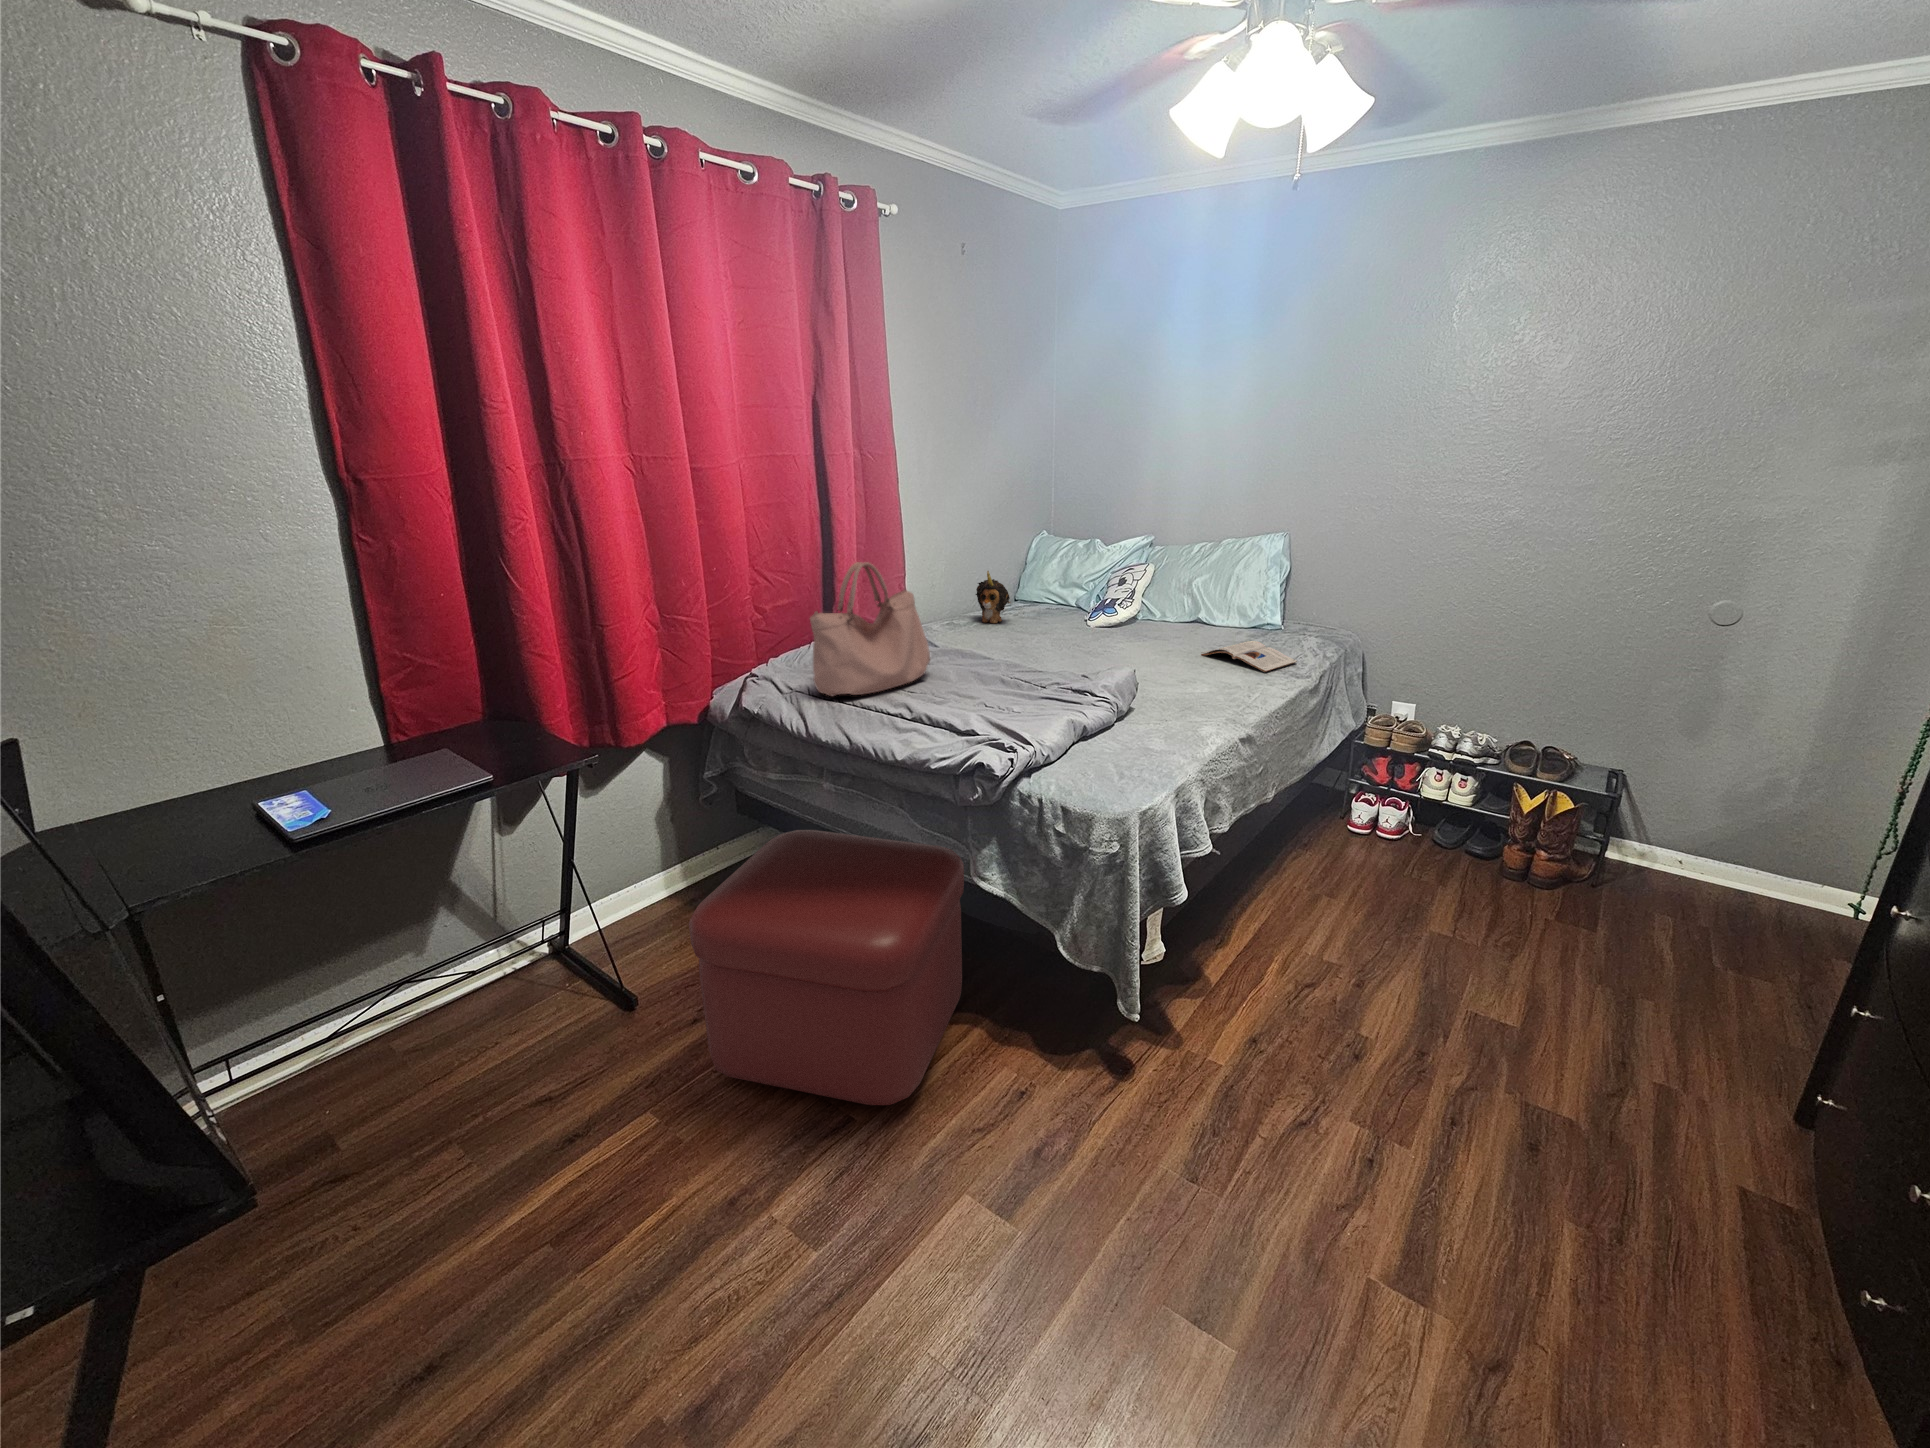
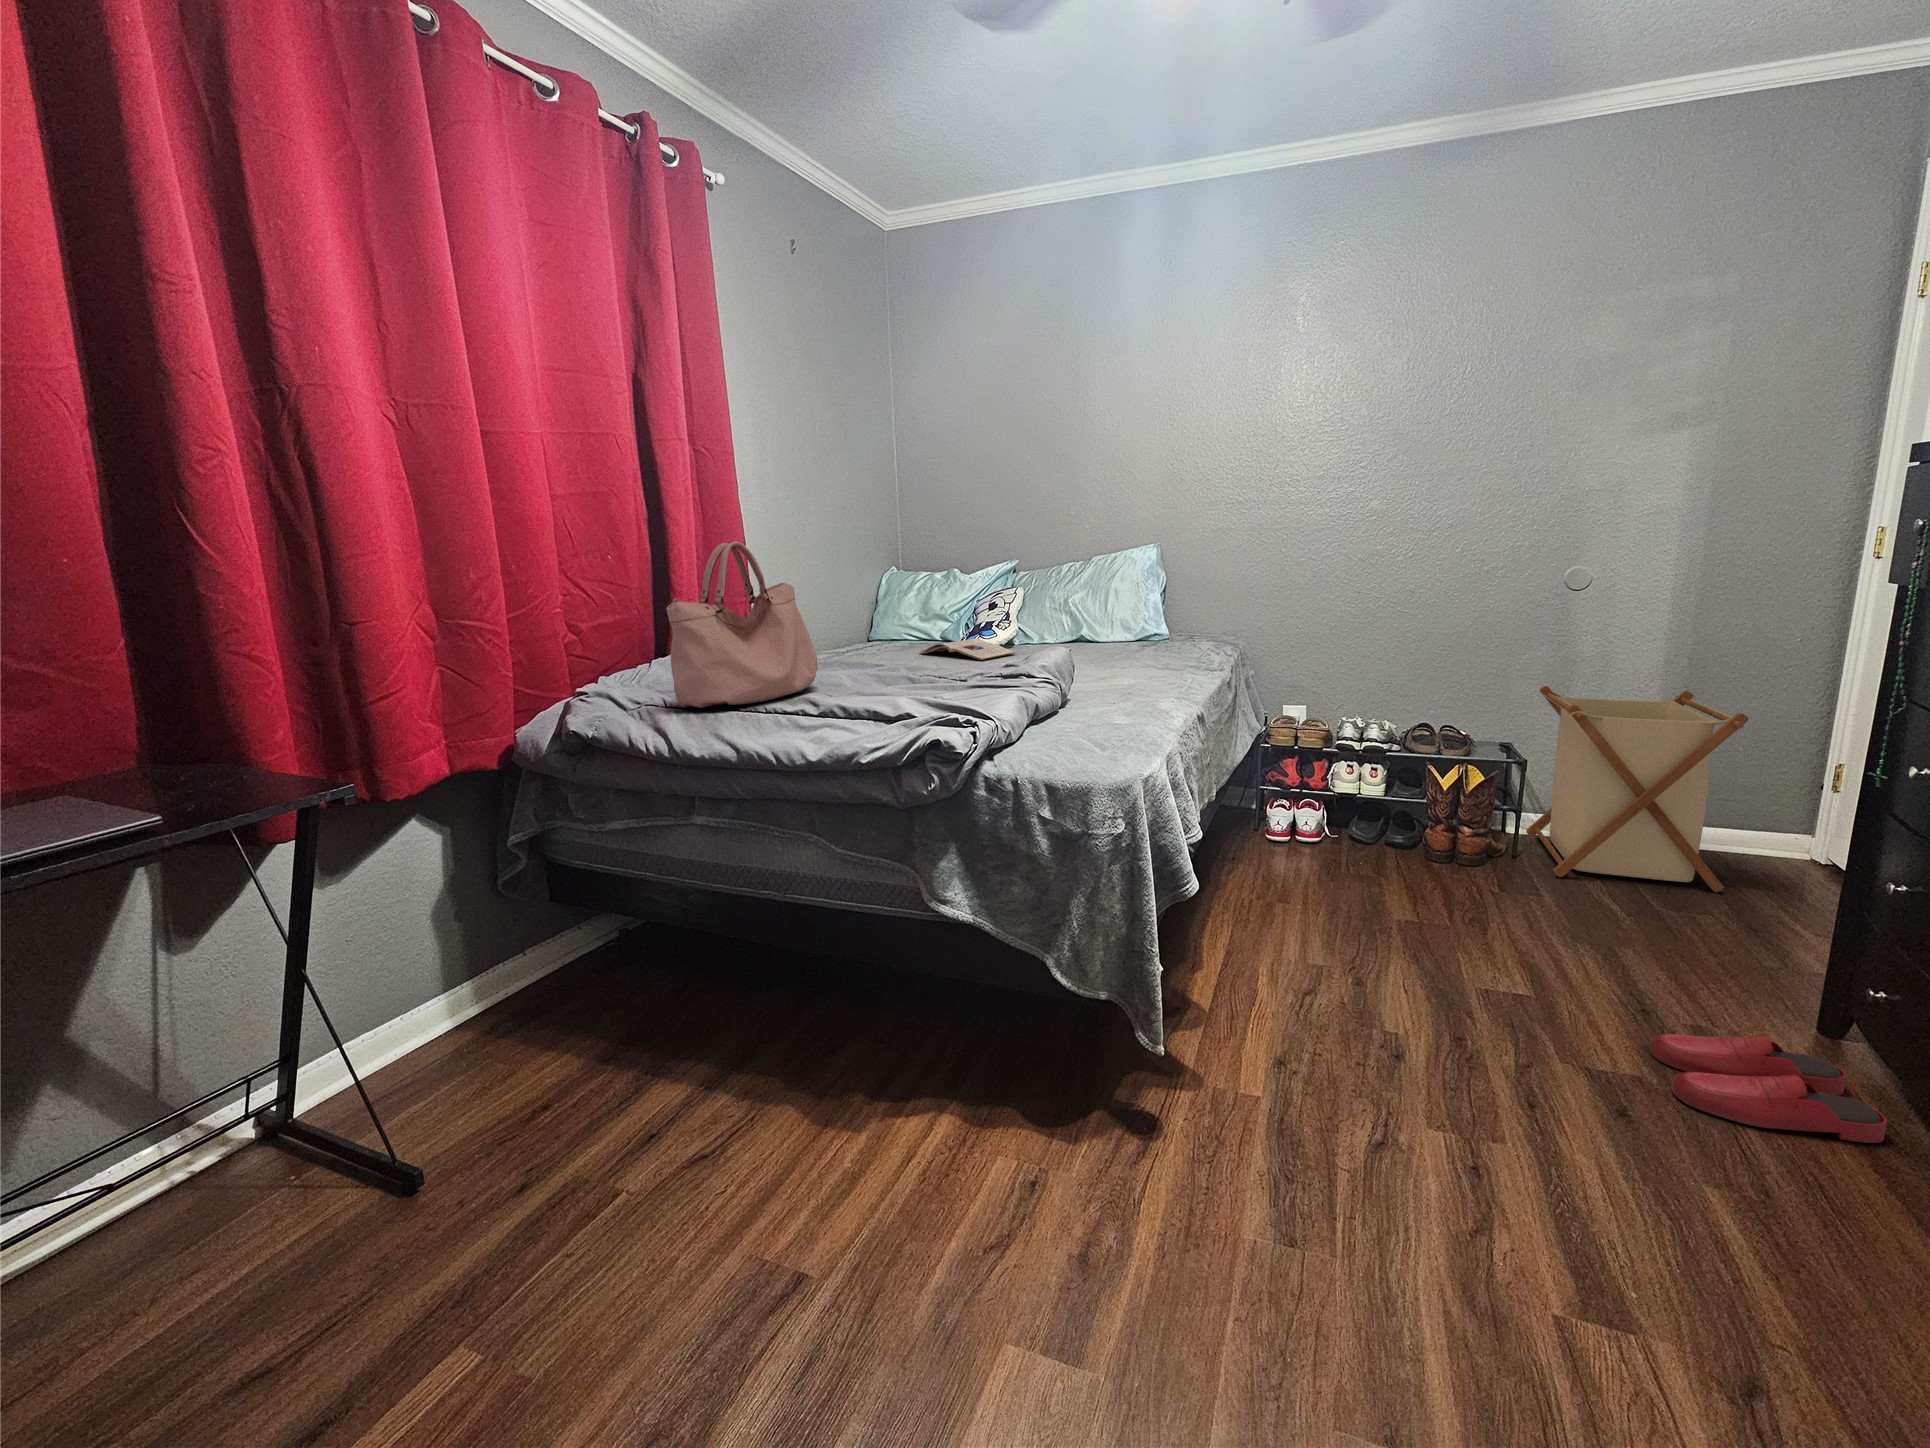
plush toy: present [976,571,1011,623] -> none [842,589,888,650]
magazine: present [1201,641,1297,672] -> present [919,639,1016,660]
laundry basket: none [1623,722,1863,962] -> present [1526,686,1749,892]
ottoman: present [689,830,964,1105] -> none [522,871,918,1256]
slippers: none [1593,1090,1782,1226] -> present [1649,1034,1887,1143]

